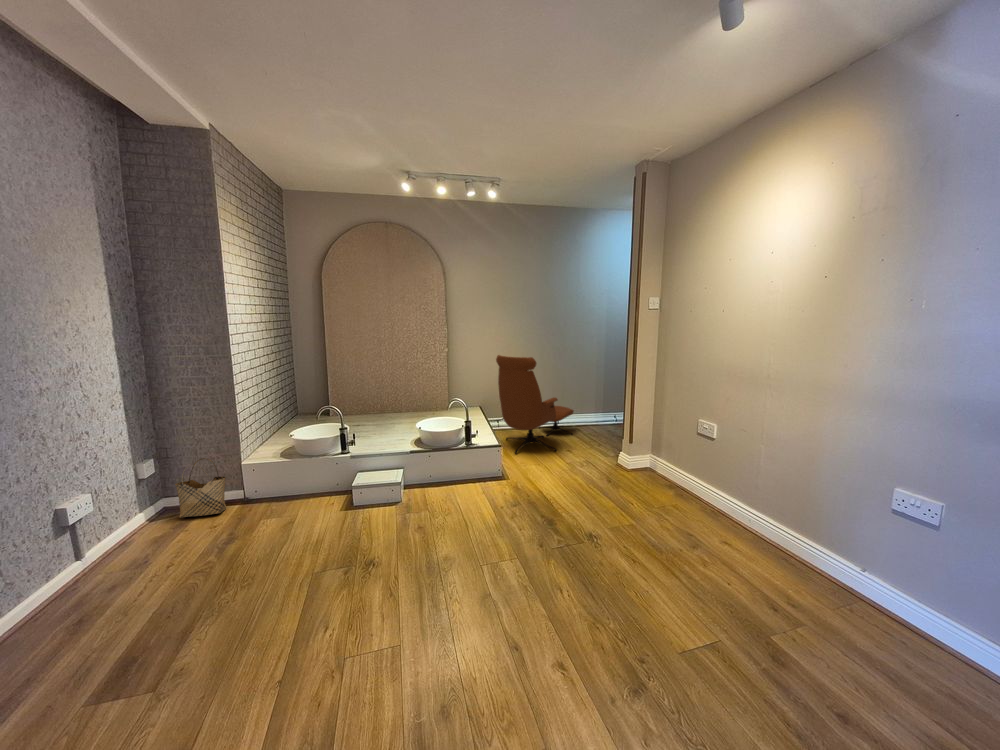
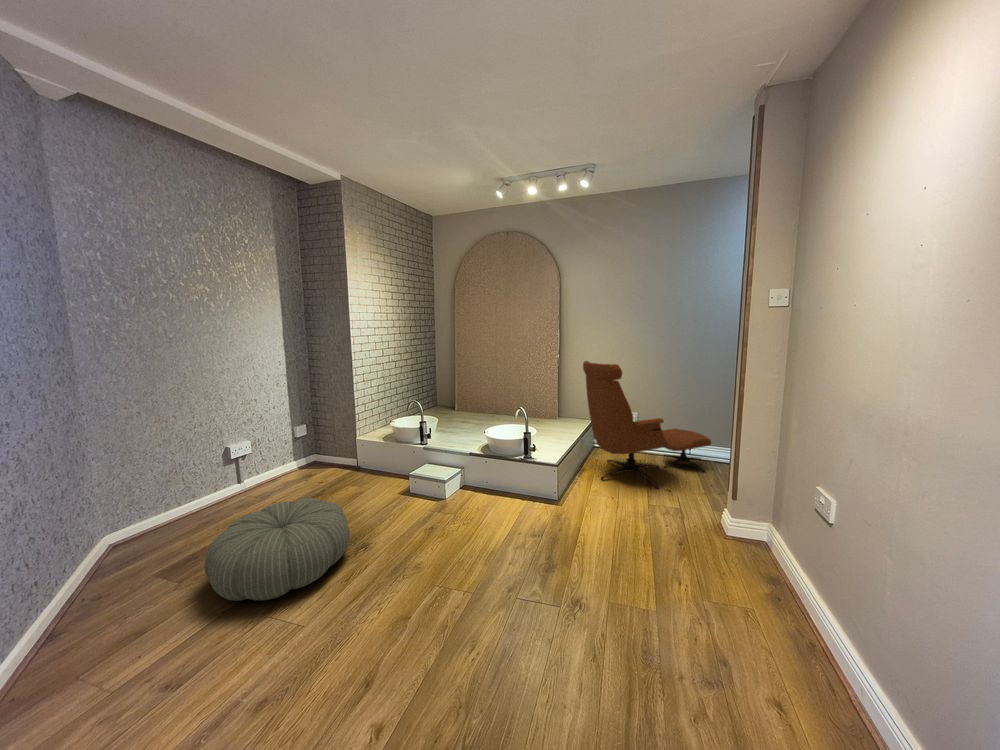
woven basket: present [175,458,226,518] -> none [312,430,340,474]
pouf: none [208,526,372,660] -> present [204,498,350,601]

